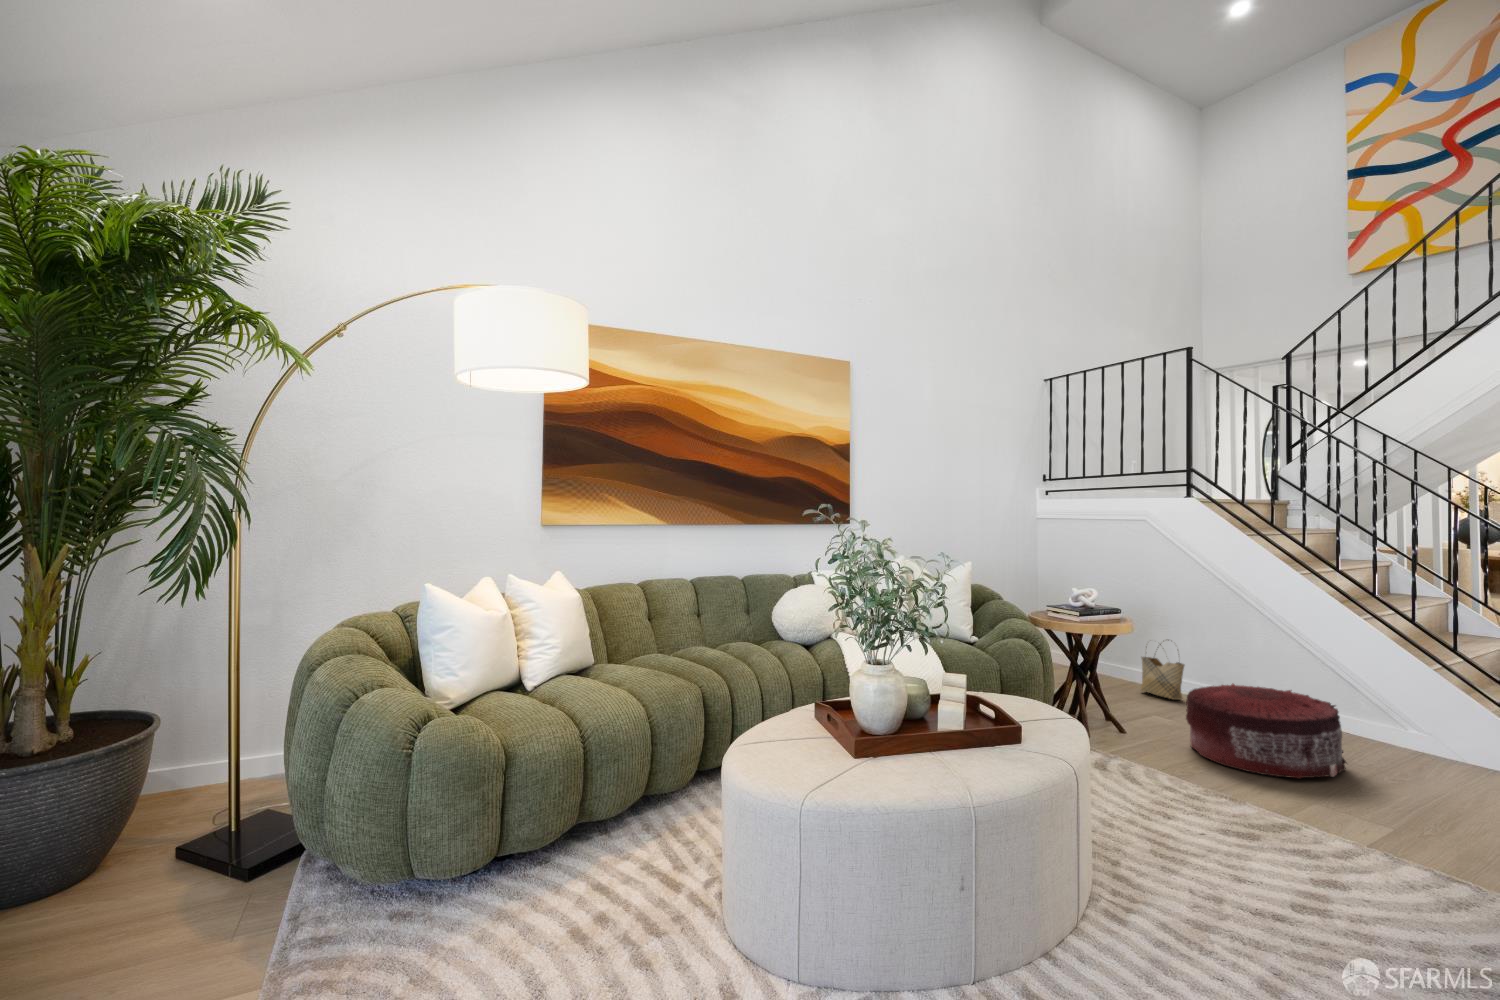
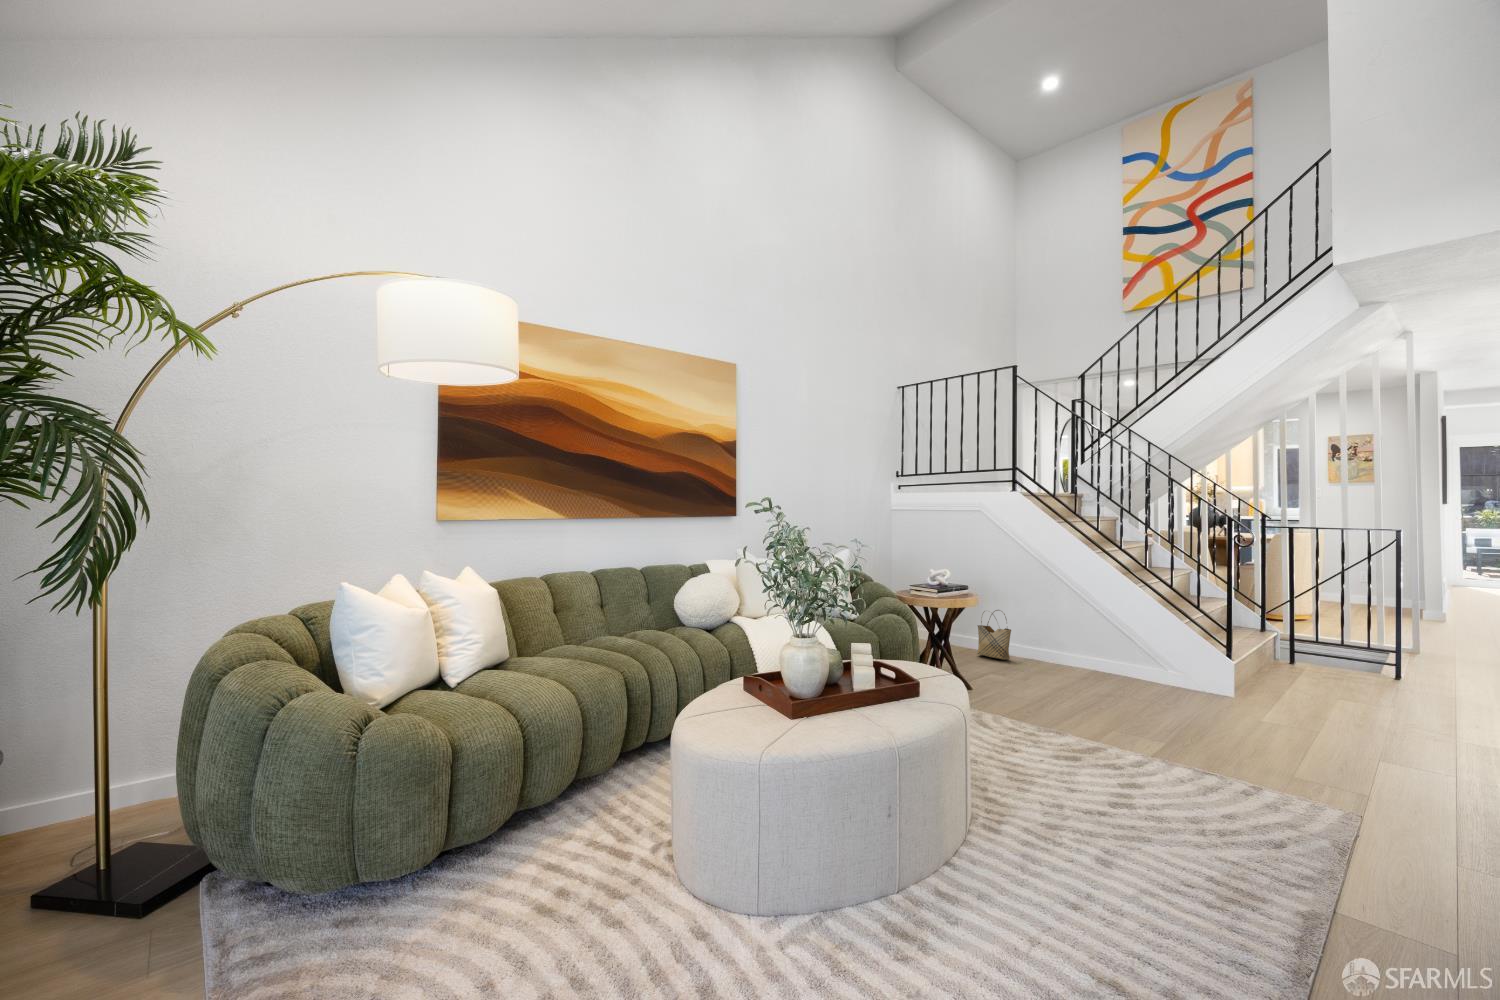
pouf: present [1186,683,1347,779] -> none [1019,641,1133,713]

